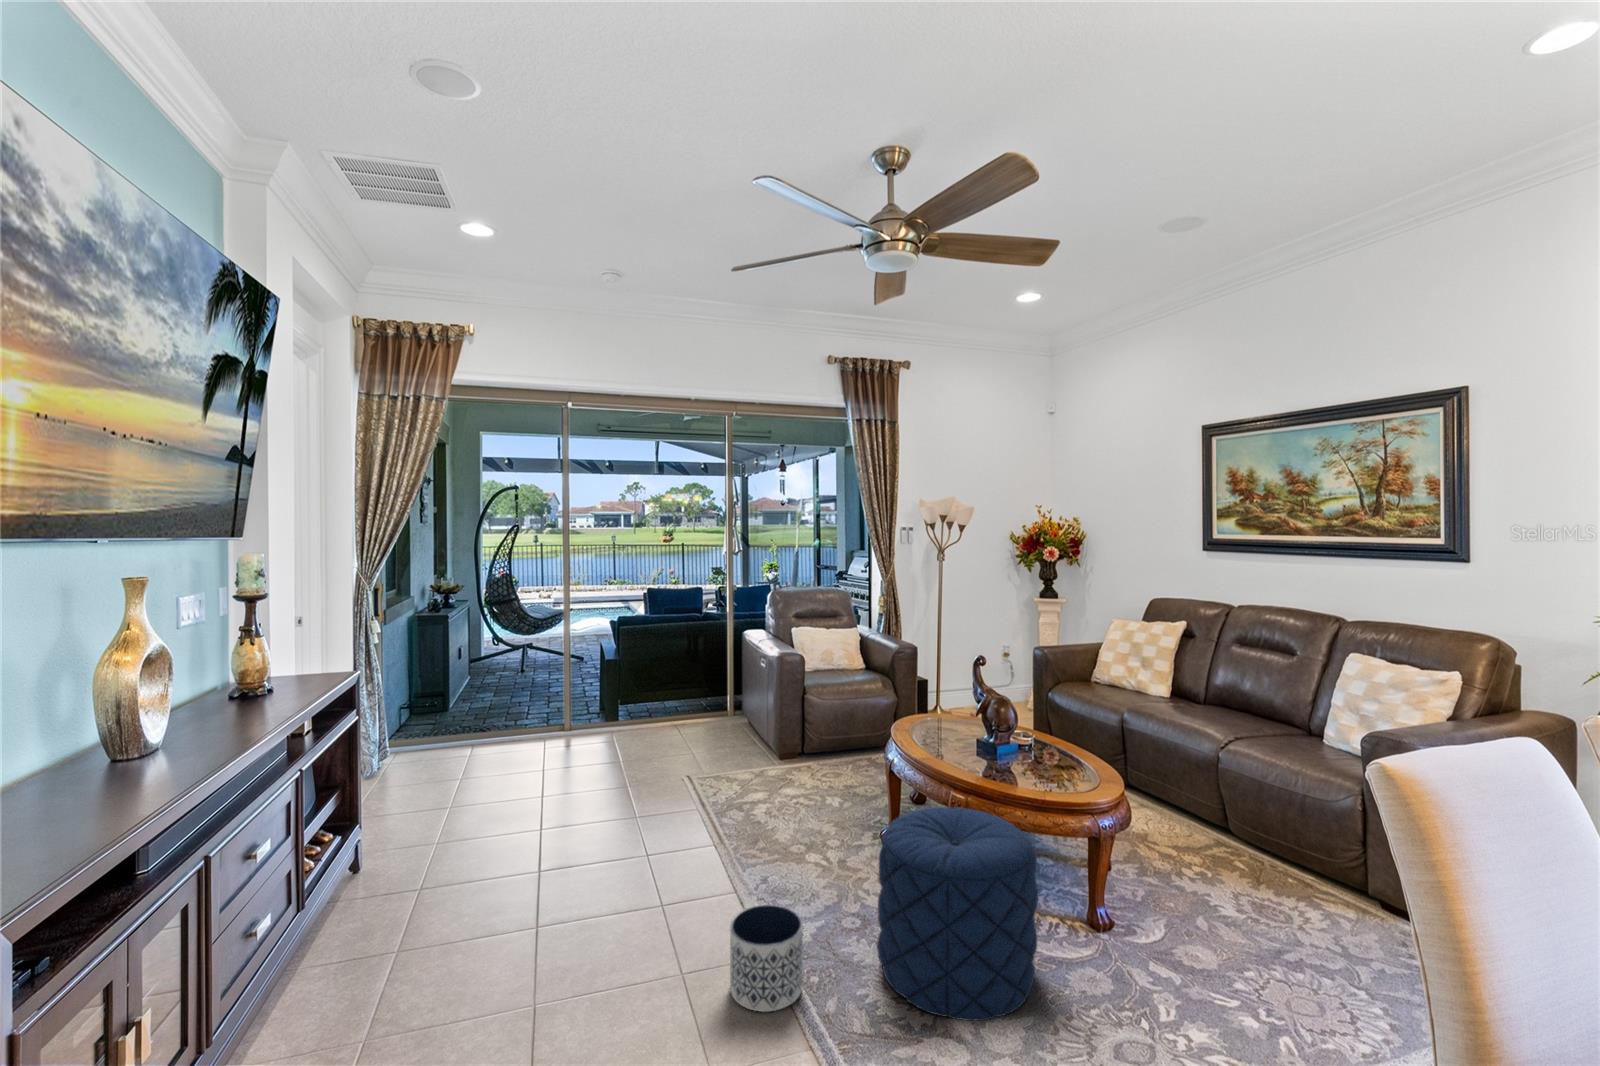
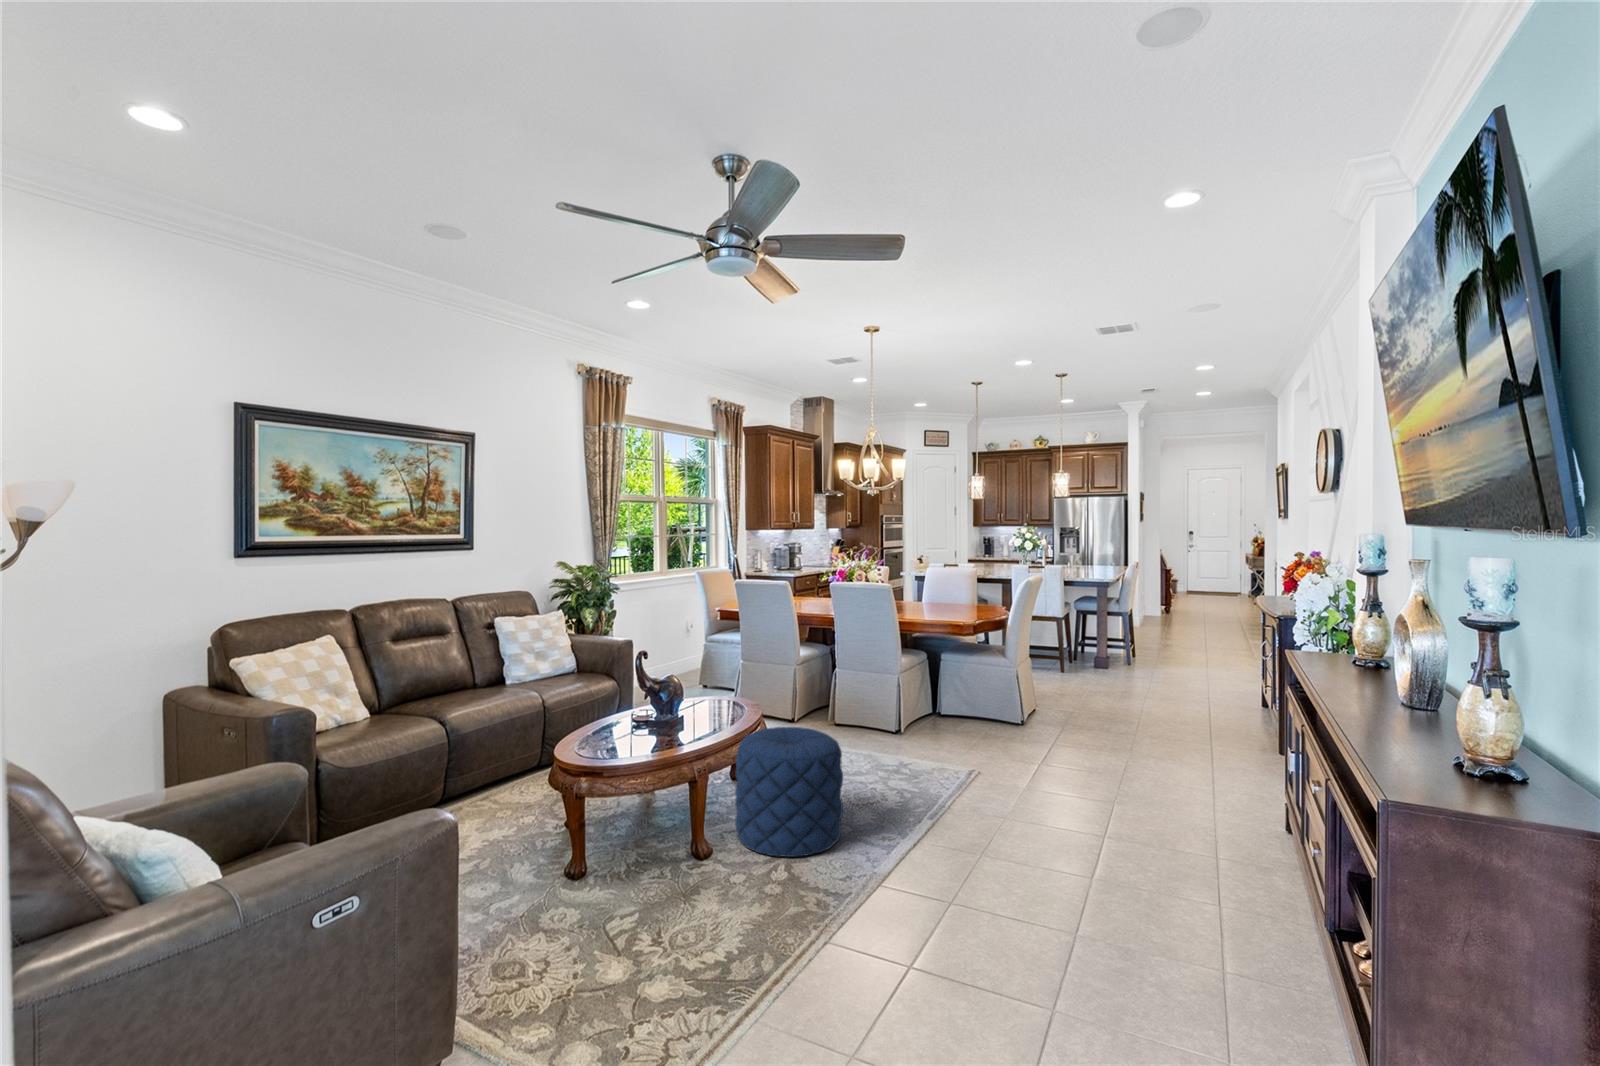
planter: present [730,905,803,1012] -> none [855,825,912,899]

